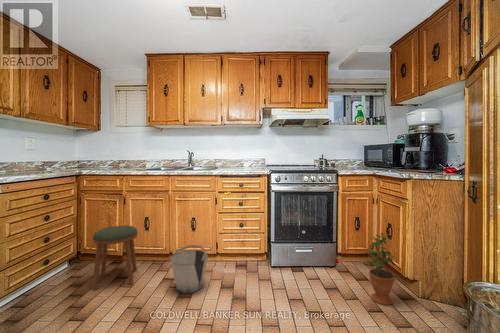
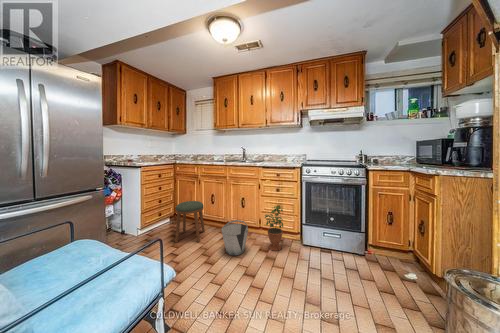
potted plant: present [367,233,395,305] -> present [265,206,283,251]

